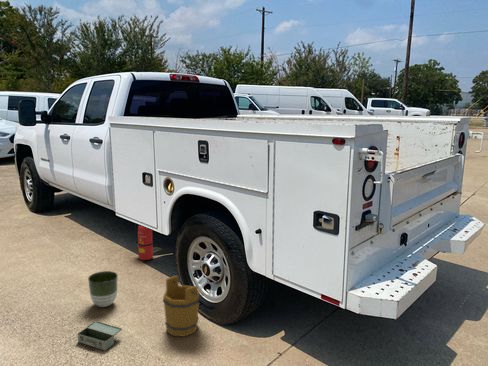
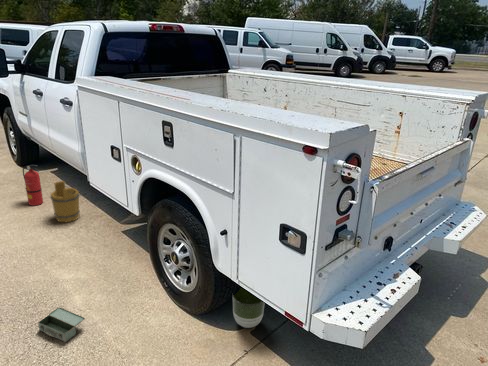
fire extinguisher: present [135,224,153,260] -> present [23,165,43,206]
planter: present [88,271,118,307] -> present [233,288,265,328]
bucket: present [163,276,203,336] -> present [51,181,80,222]

